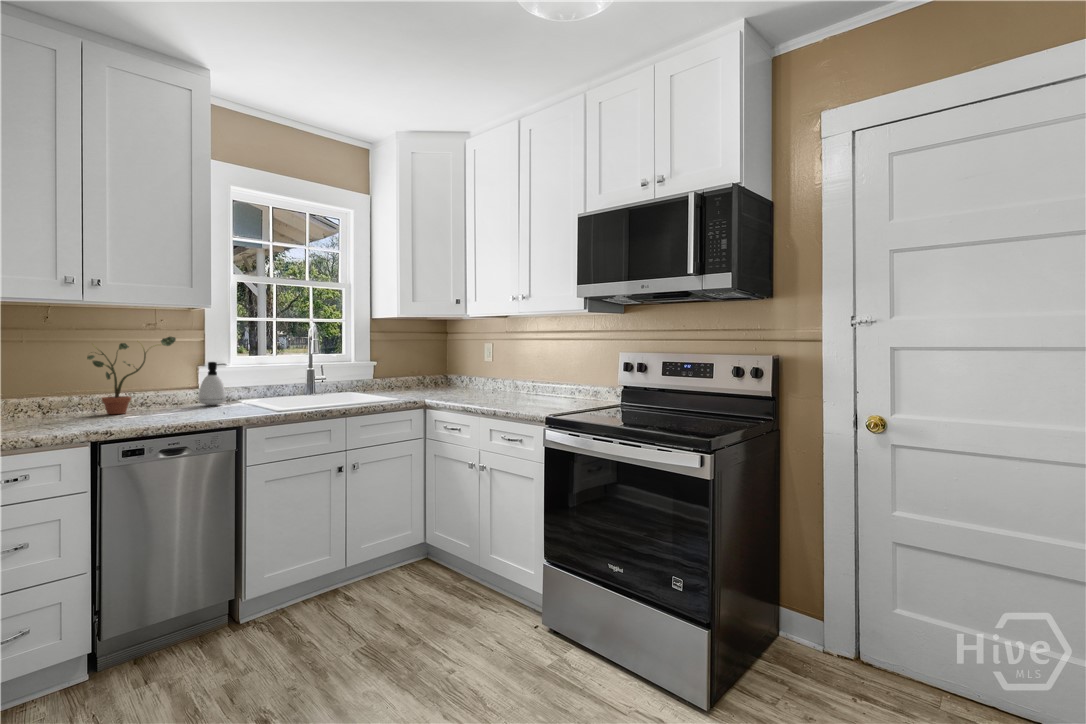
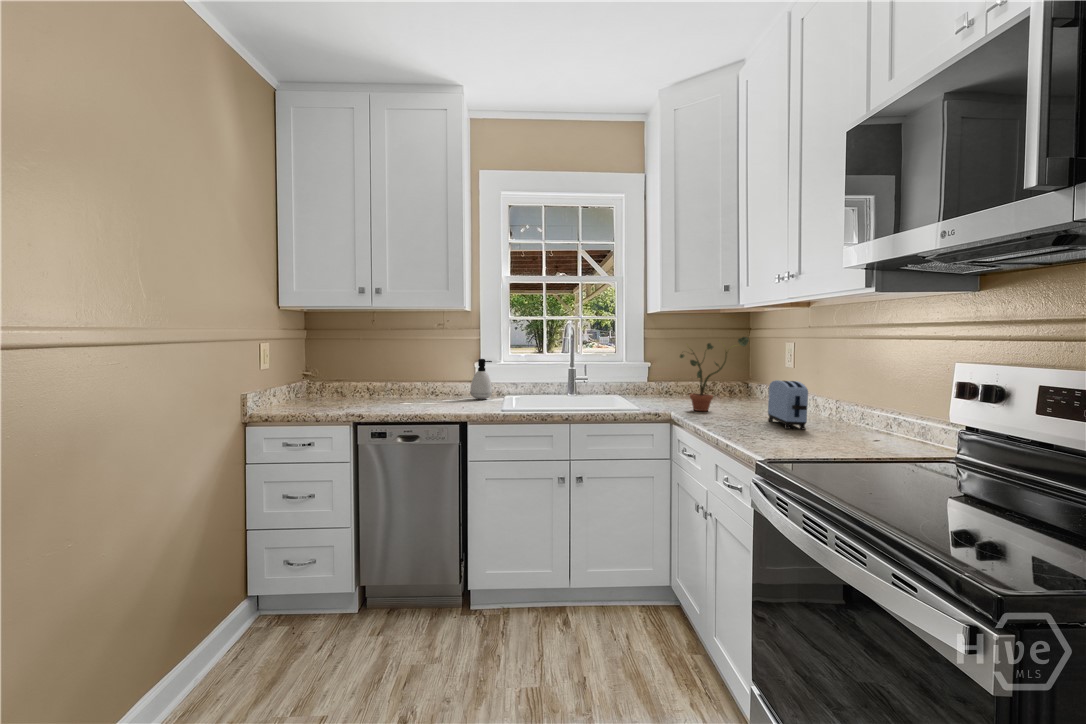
potted plant: present [87,337,176,414] -> present [680,337,749,411]
toaster: none [498,369,535,402] -> present [768,380,808,429]

